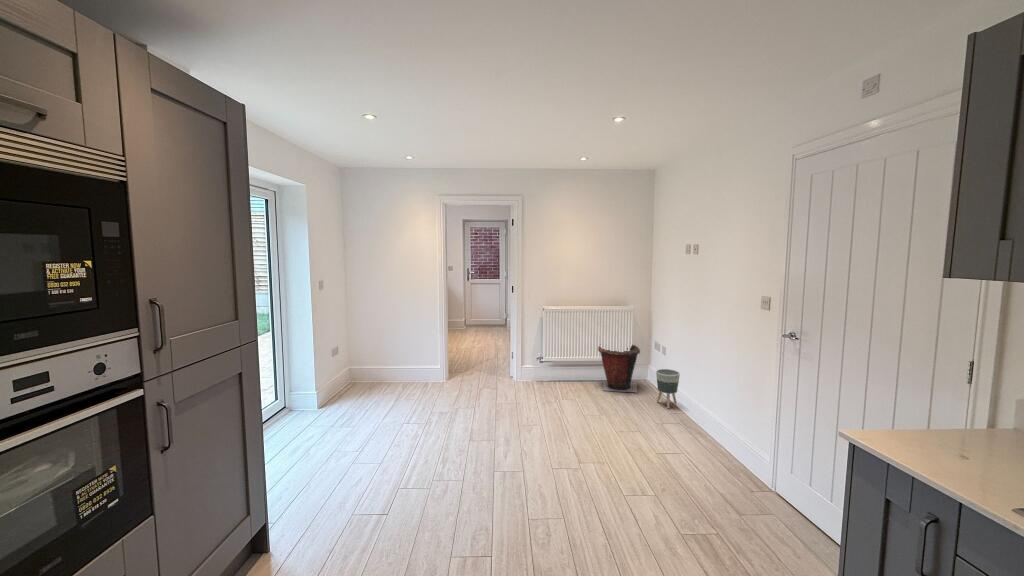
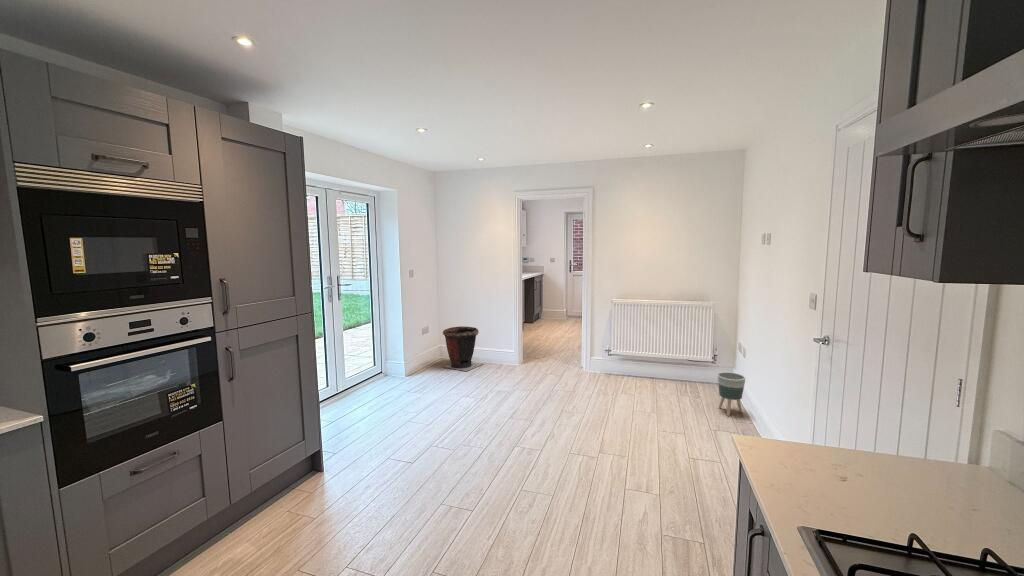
trash can: present [598,345,640,392] -> present [443,326,482,371]

